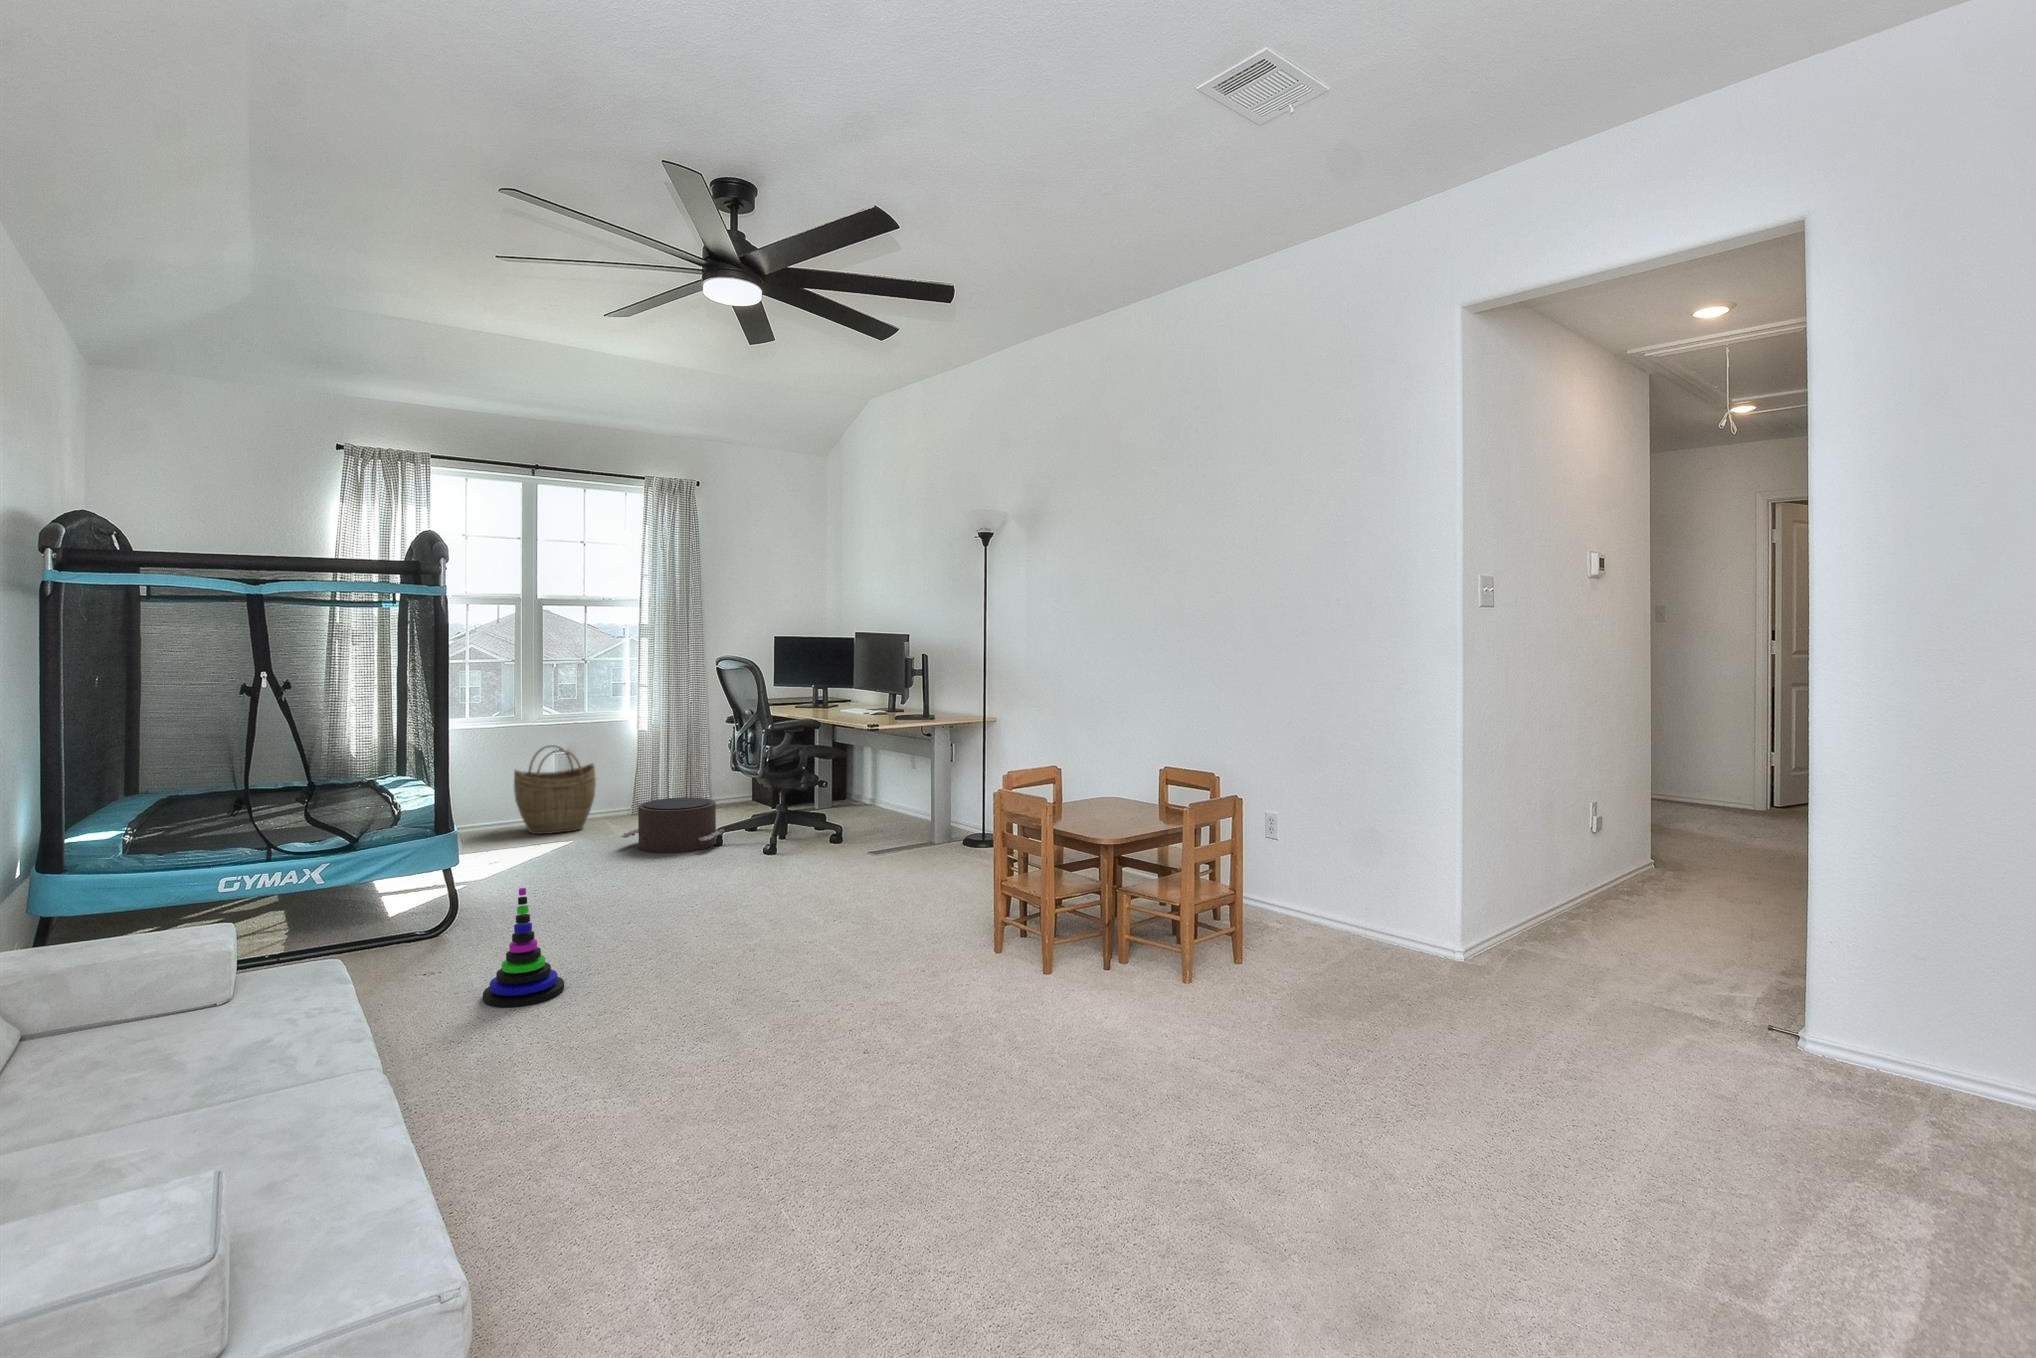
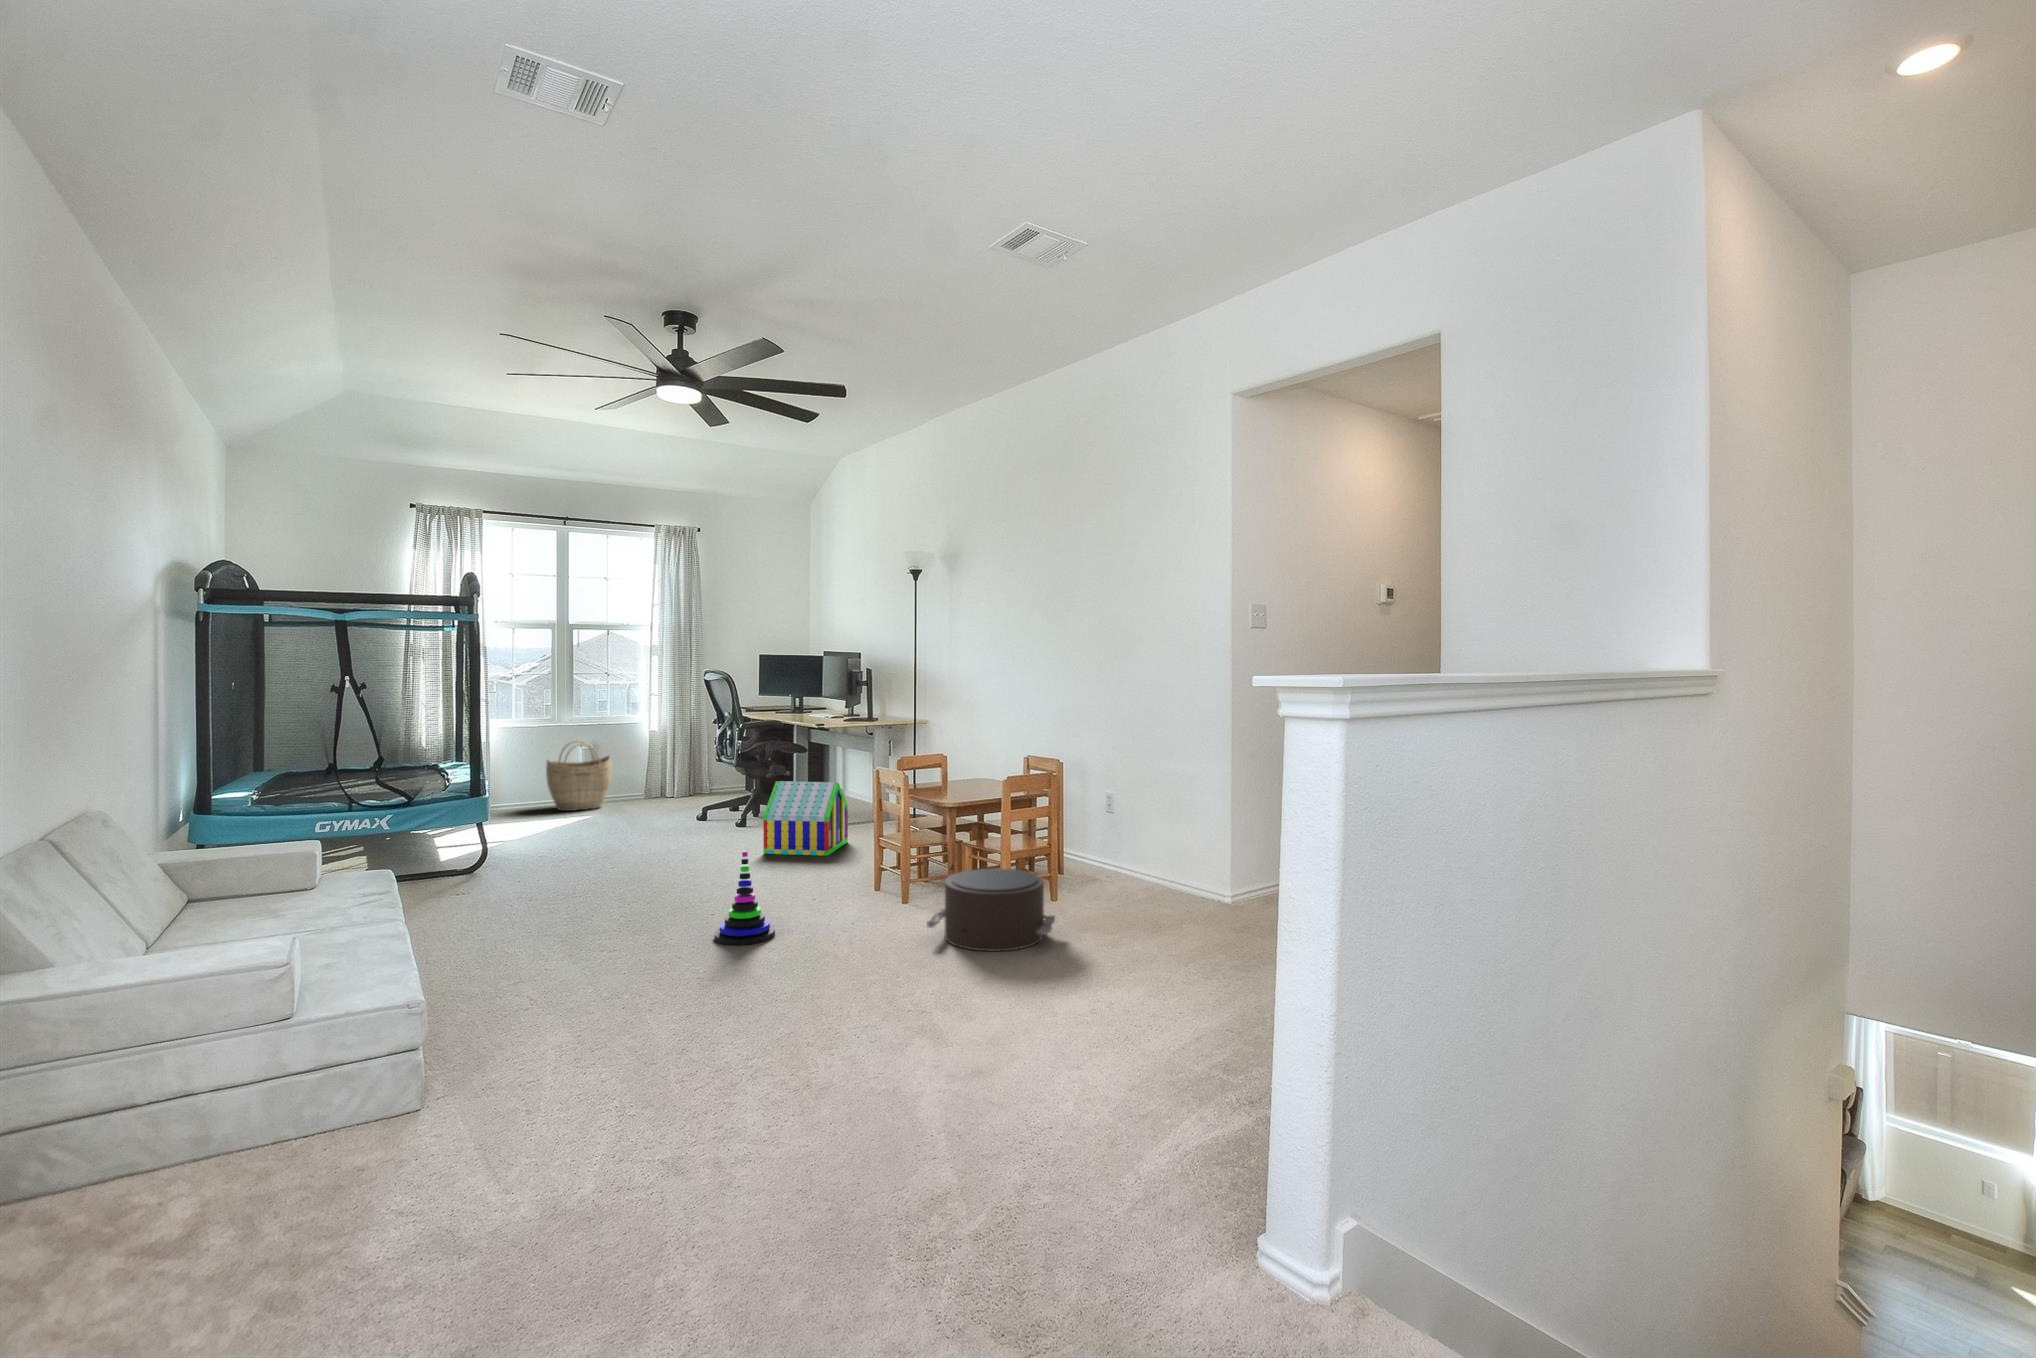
pouf: present [621,797,725,853] -> present [927,869,1055,951]
toy house: none [813,803,915,901] -> present [763,781,848,856]
stacking toy: present [483,888,564,1007] -> present [714,851,775,945]

